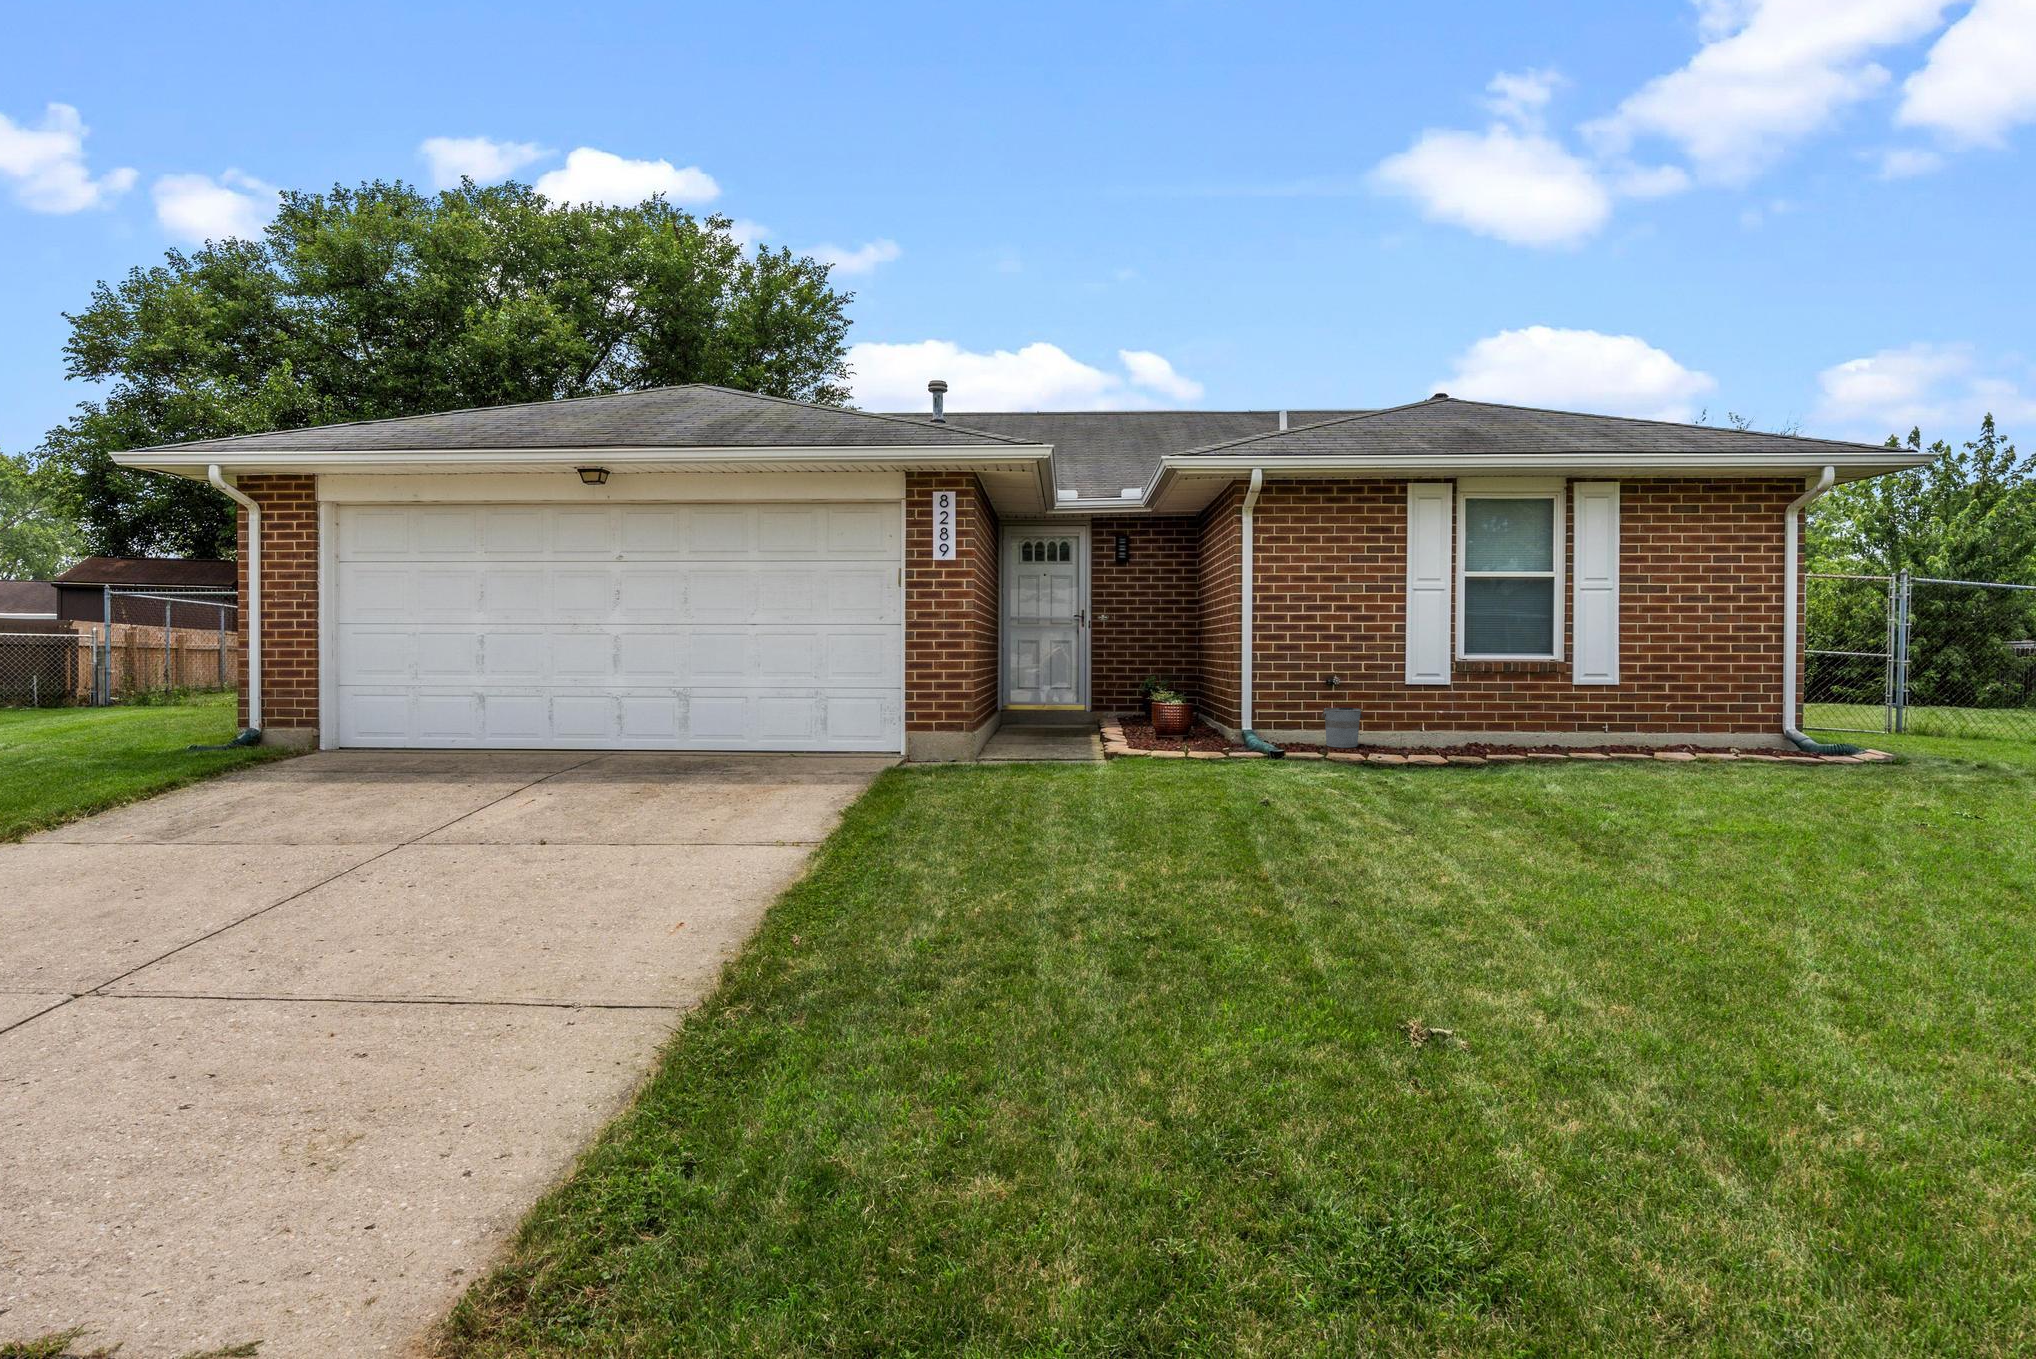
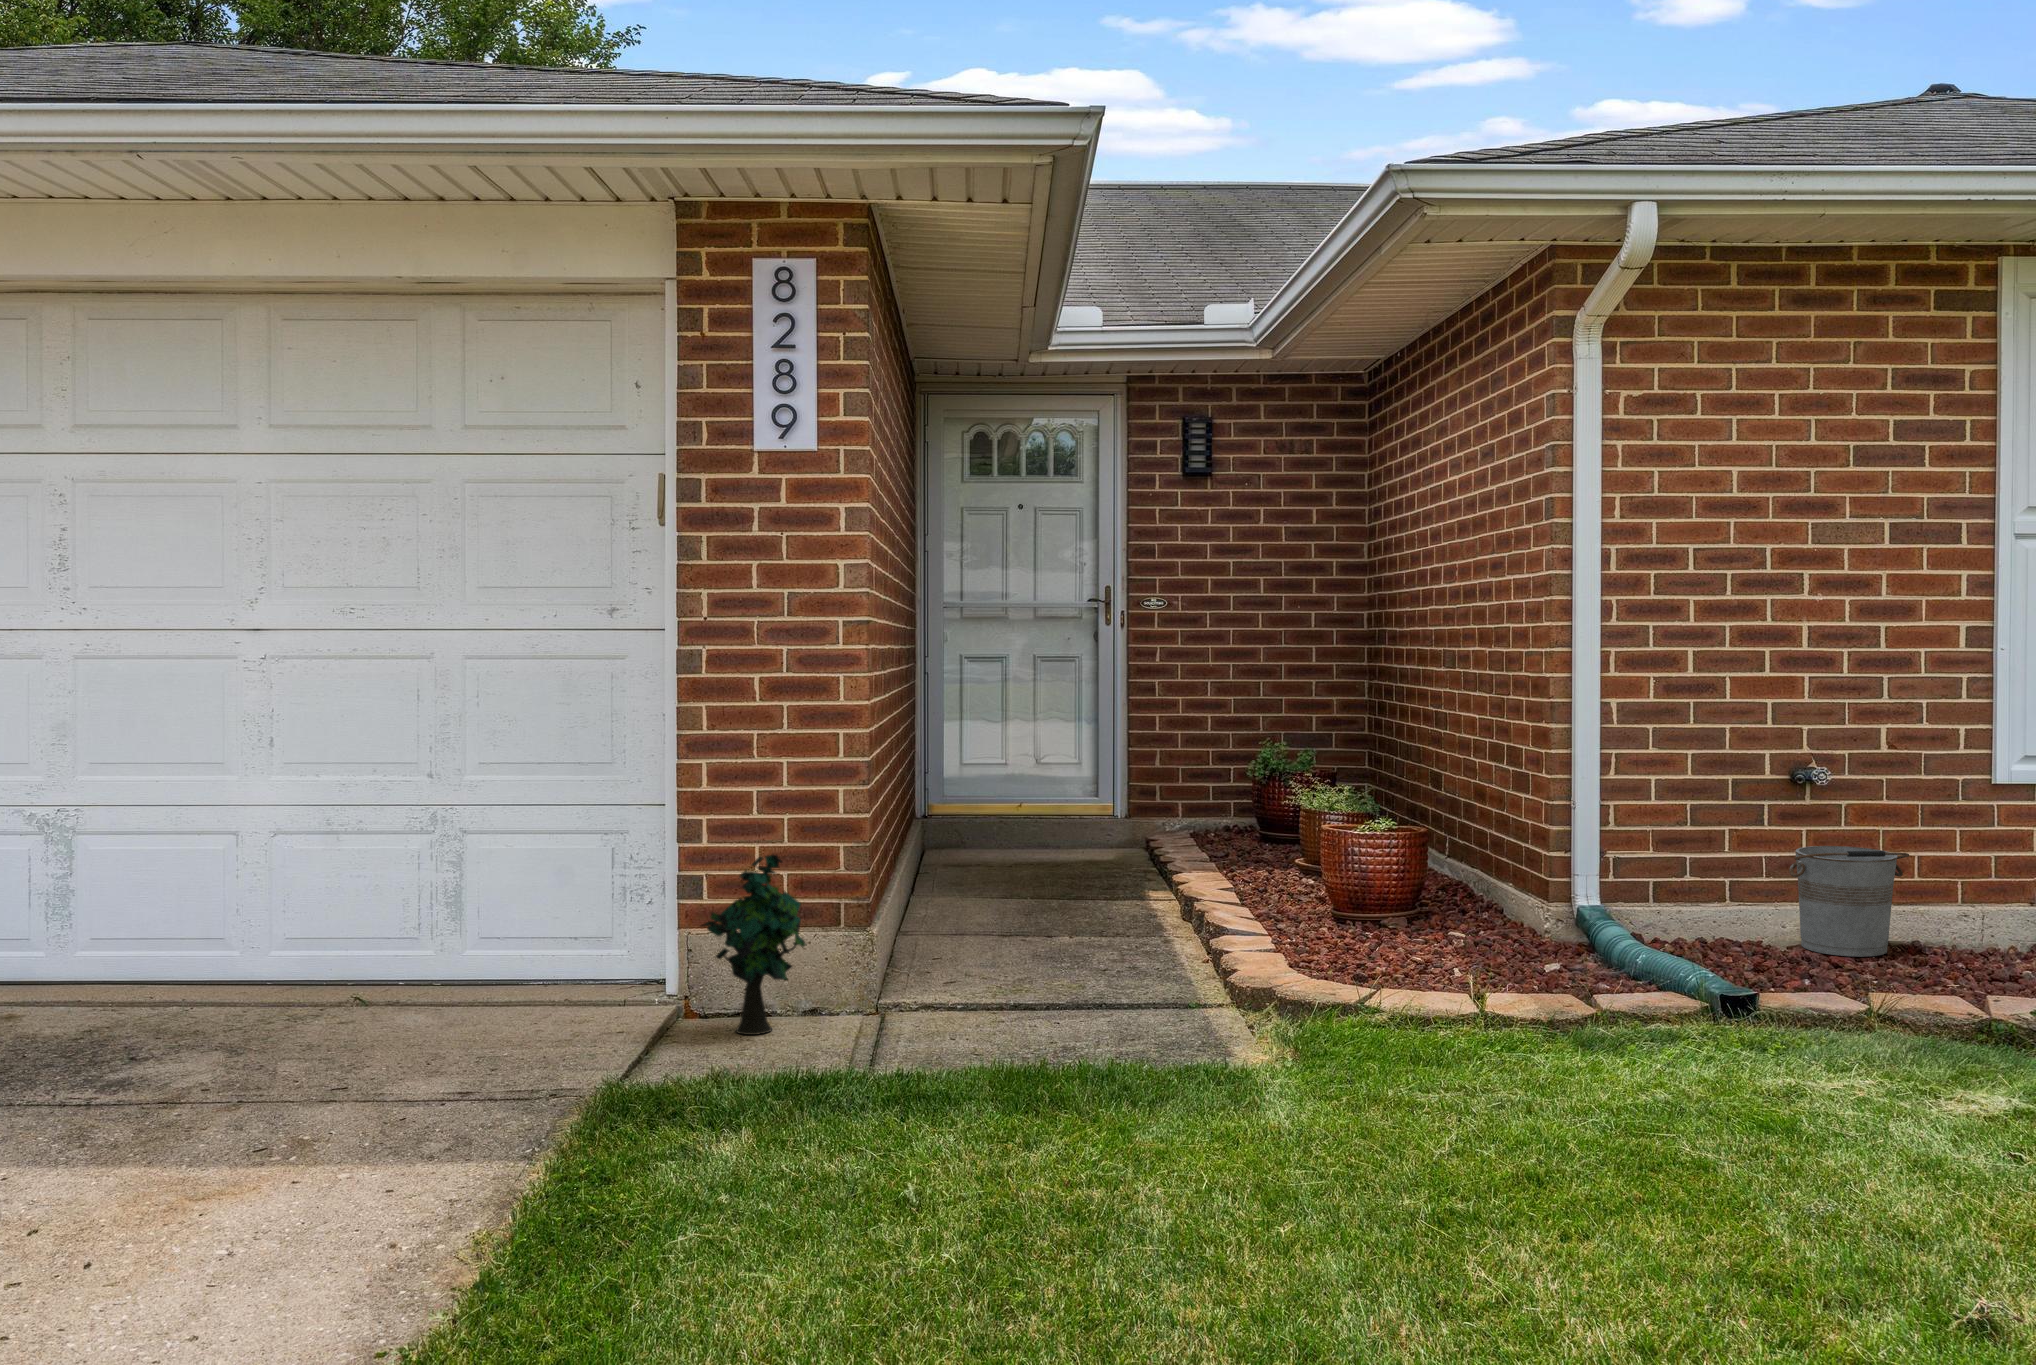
decorative plant: none [913,700,951,762] -> present [701,855,807,1035]

